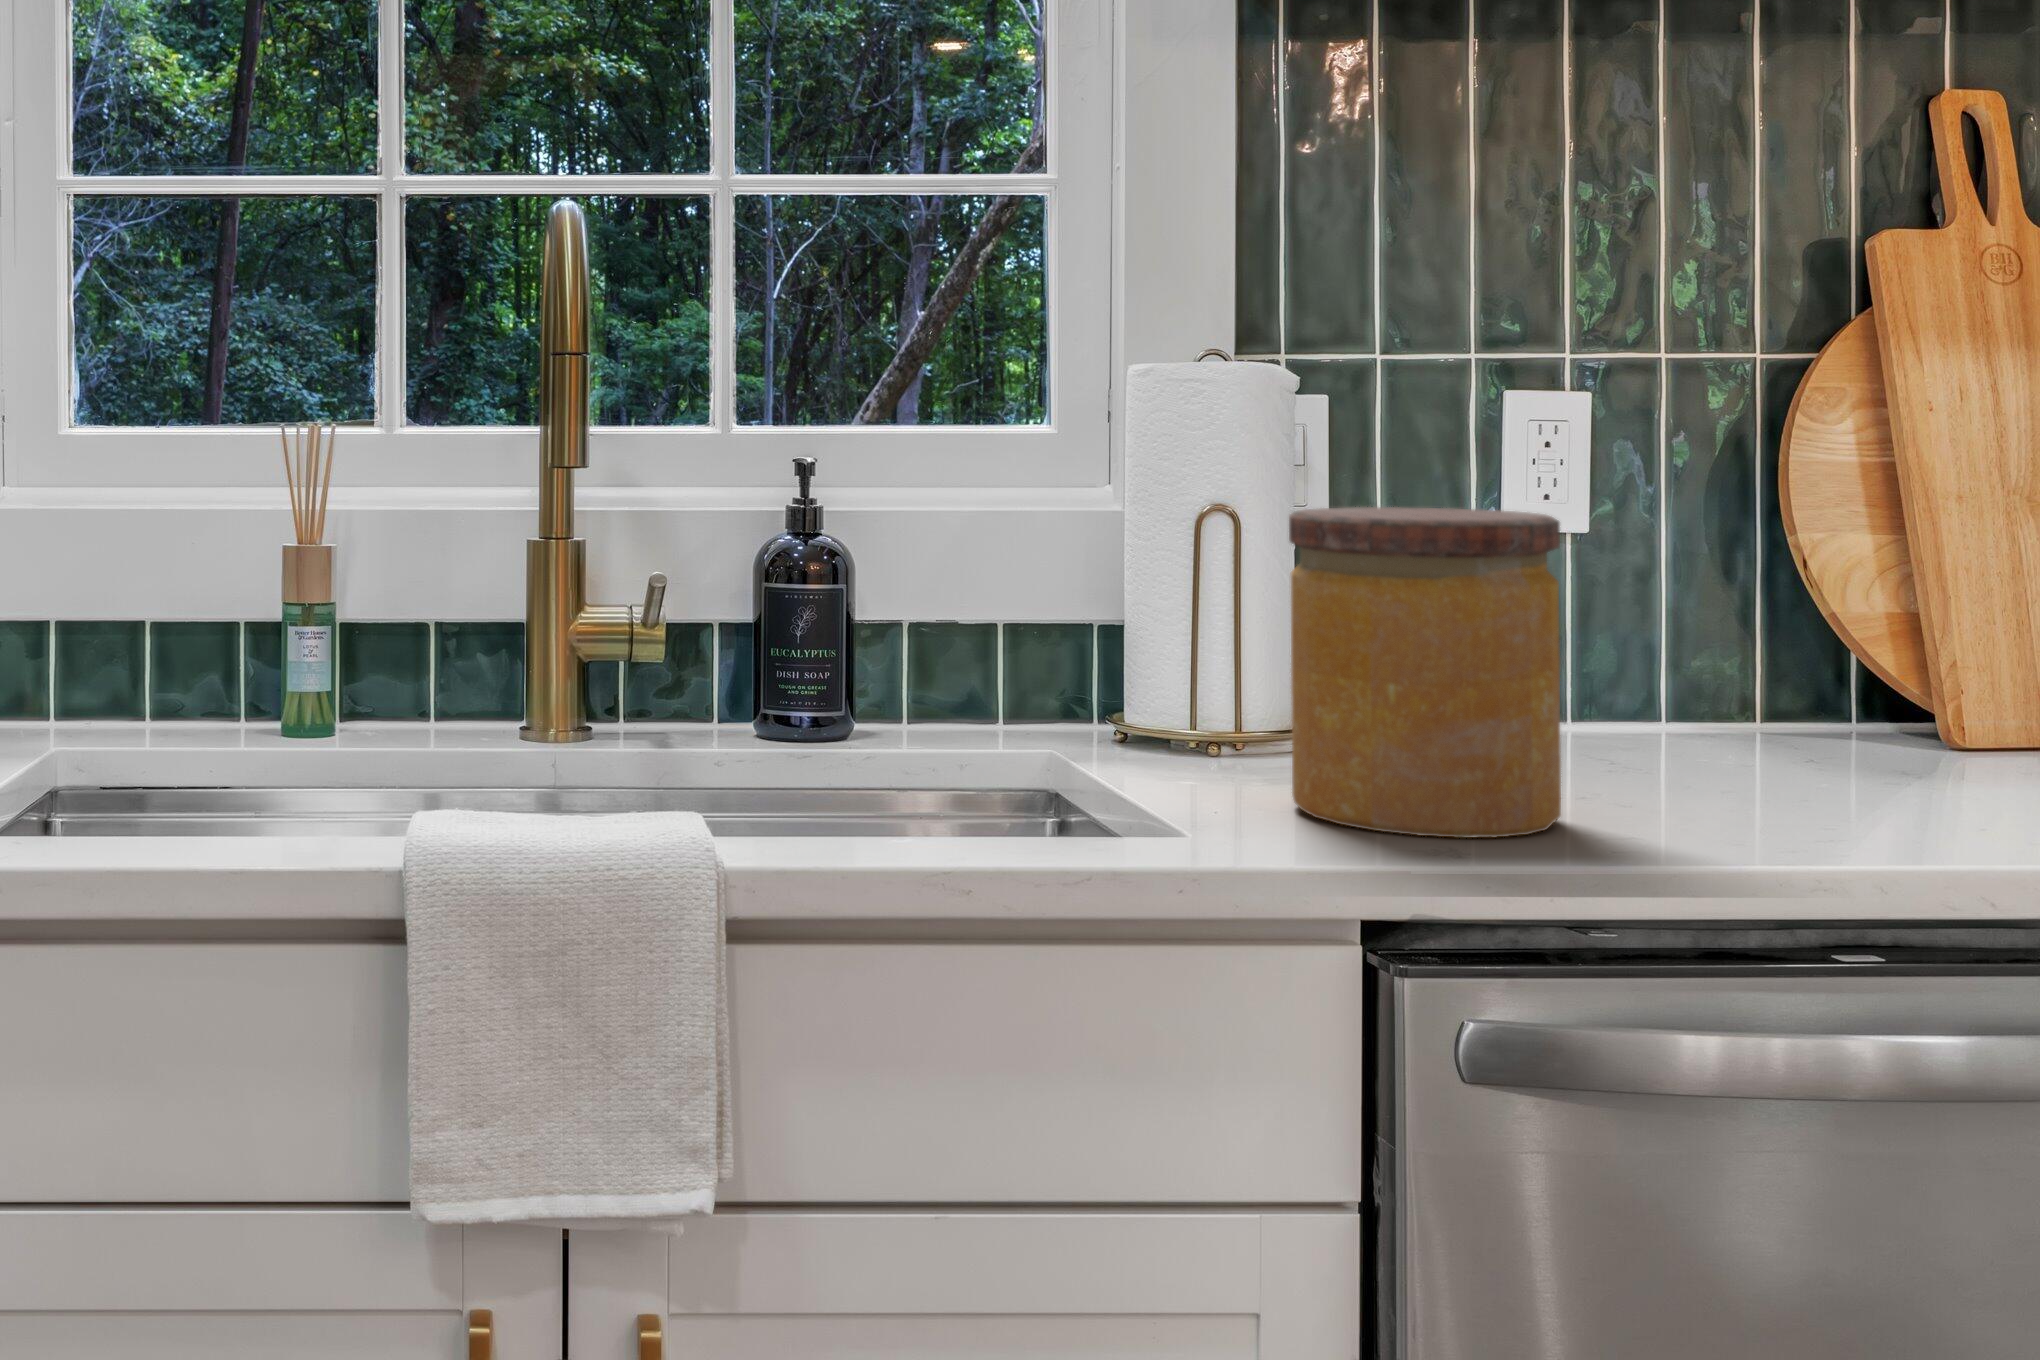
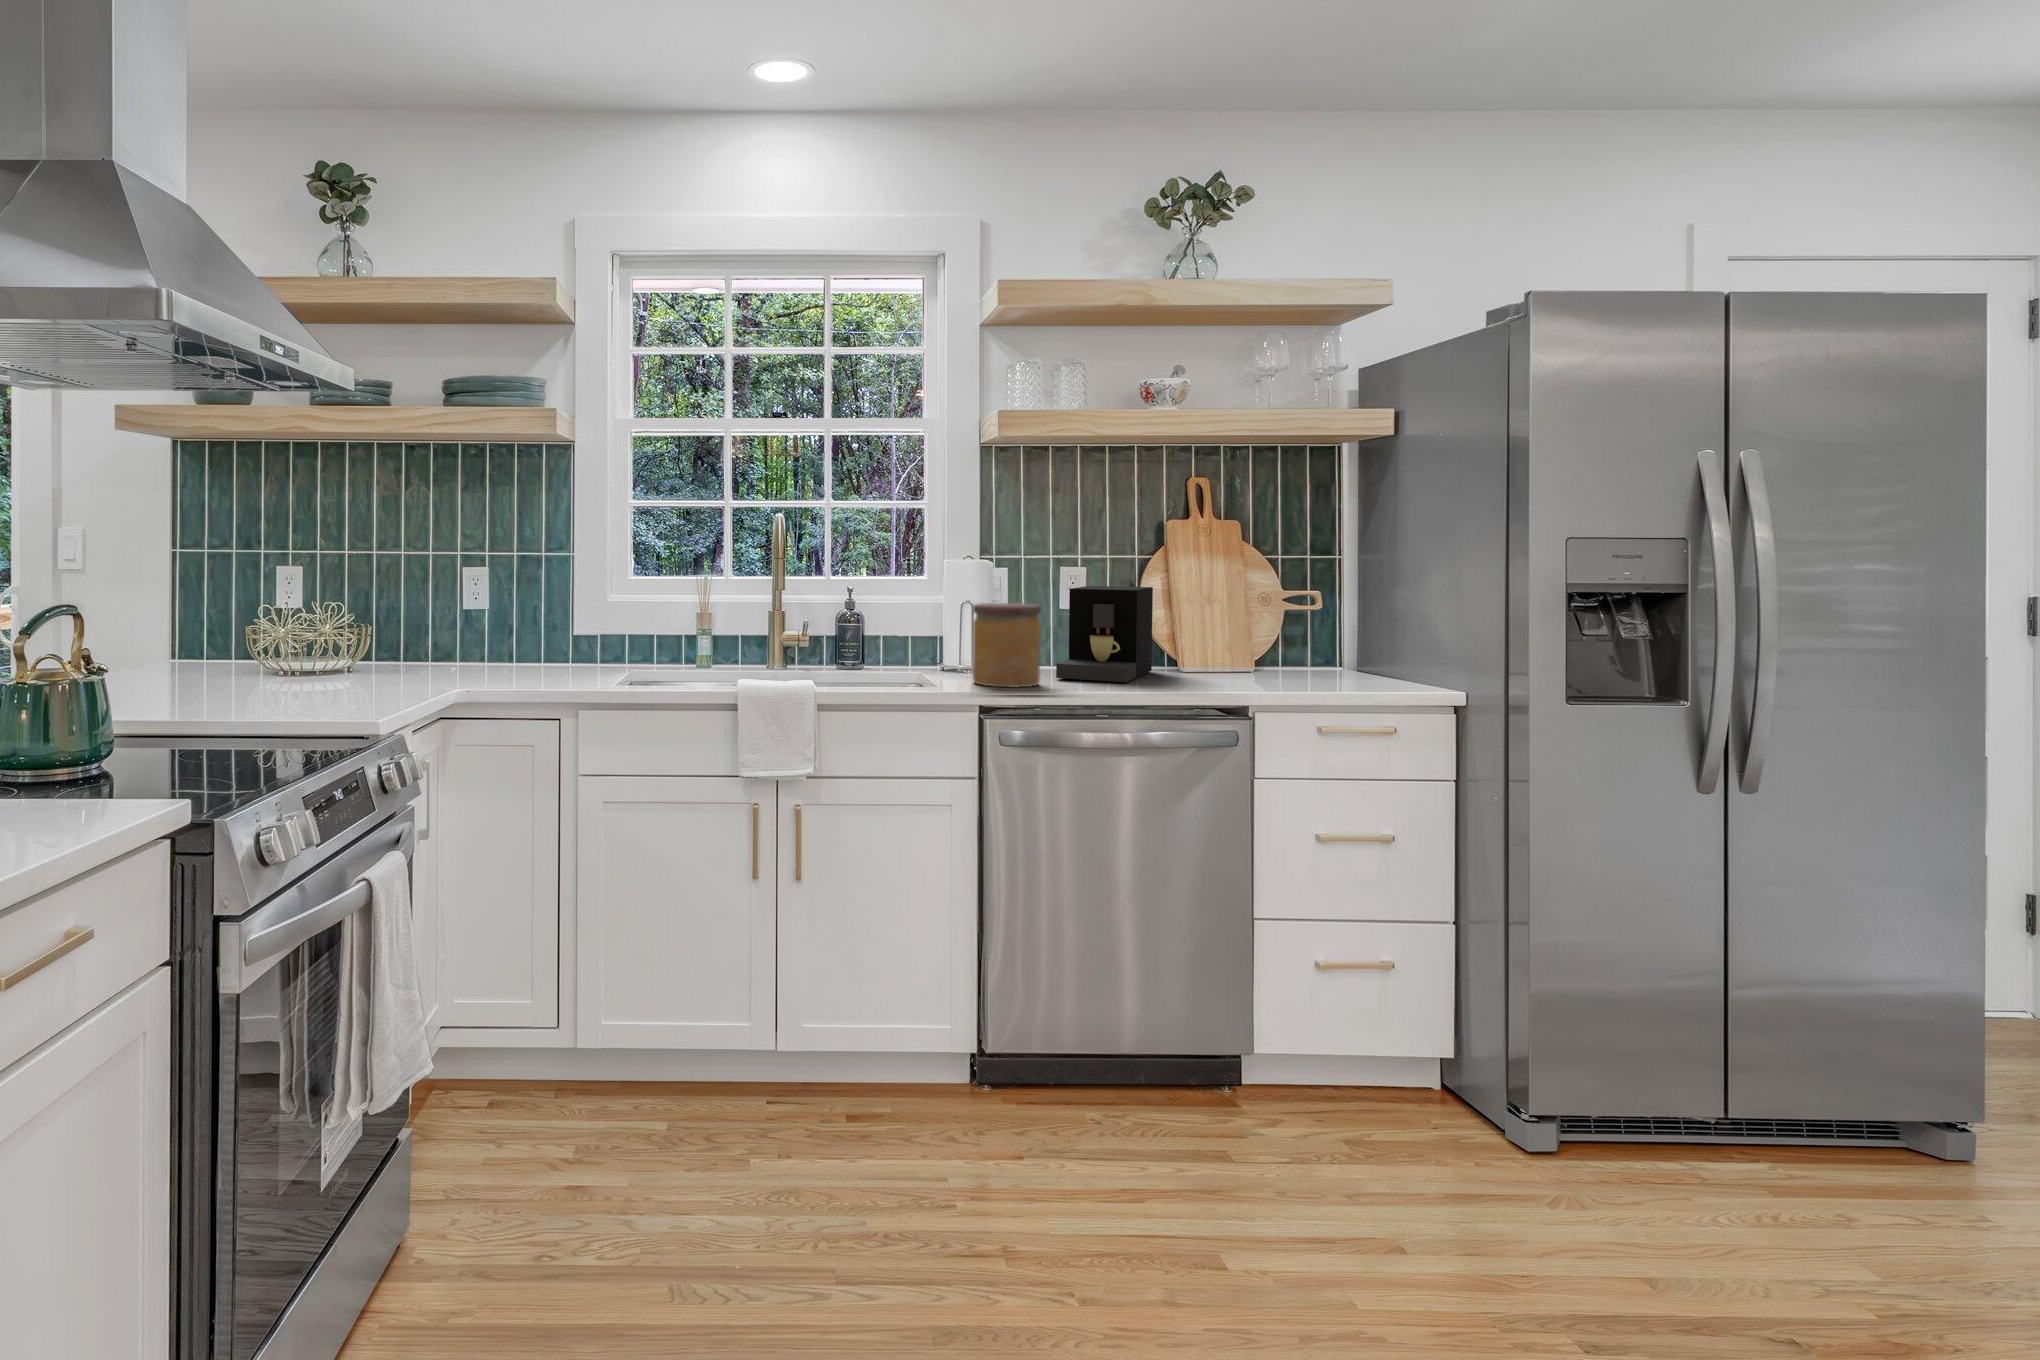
coffee maker: none [1578,450,1873,807] -> present [1056,586,1153,682]

